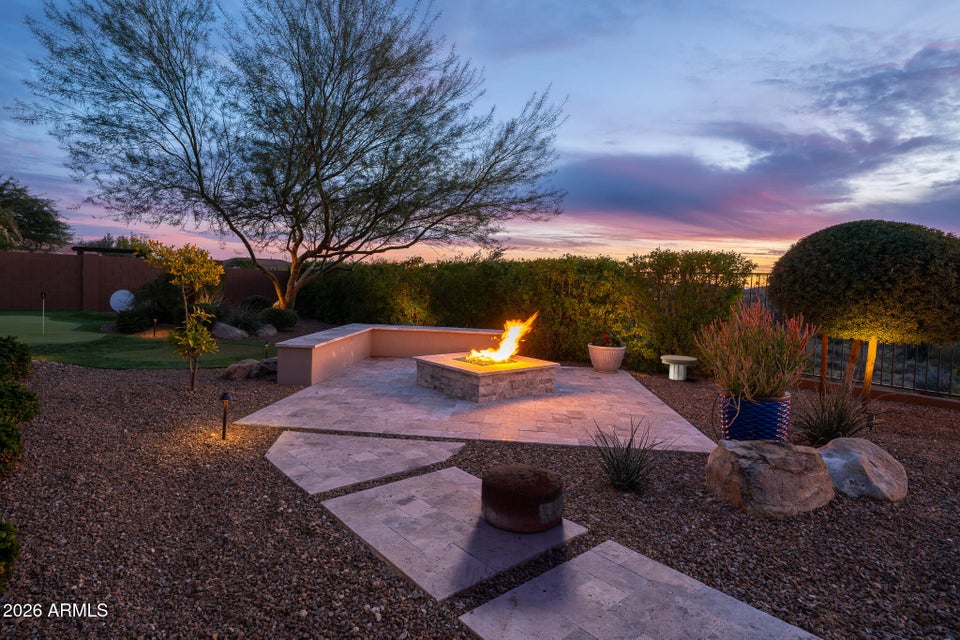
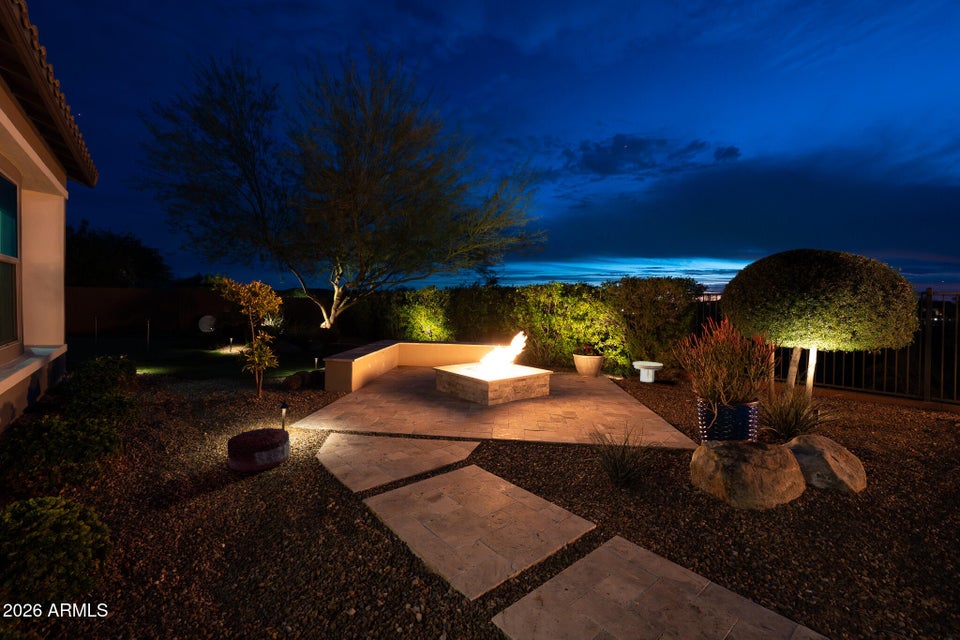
pouf: present [481,462,563,533] -> present [227,427,290,472]

